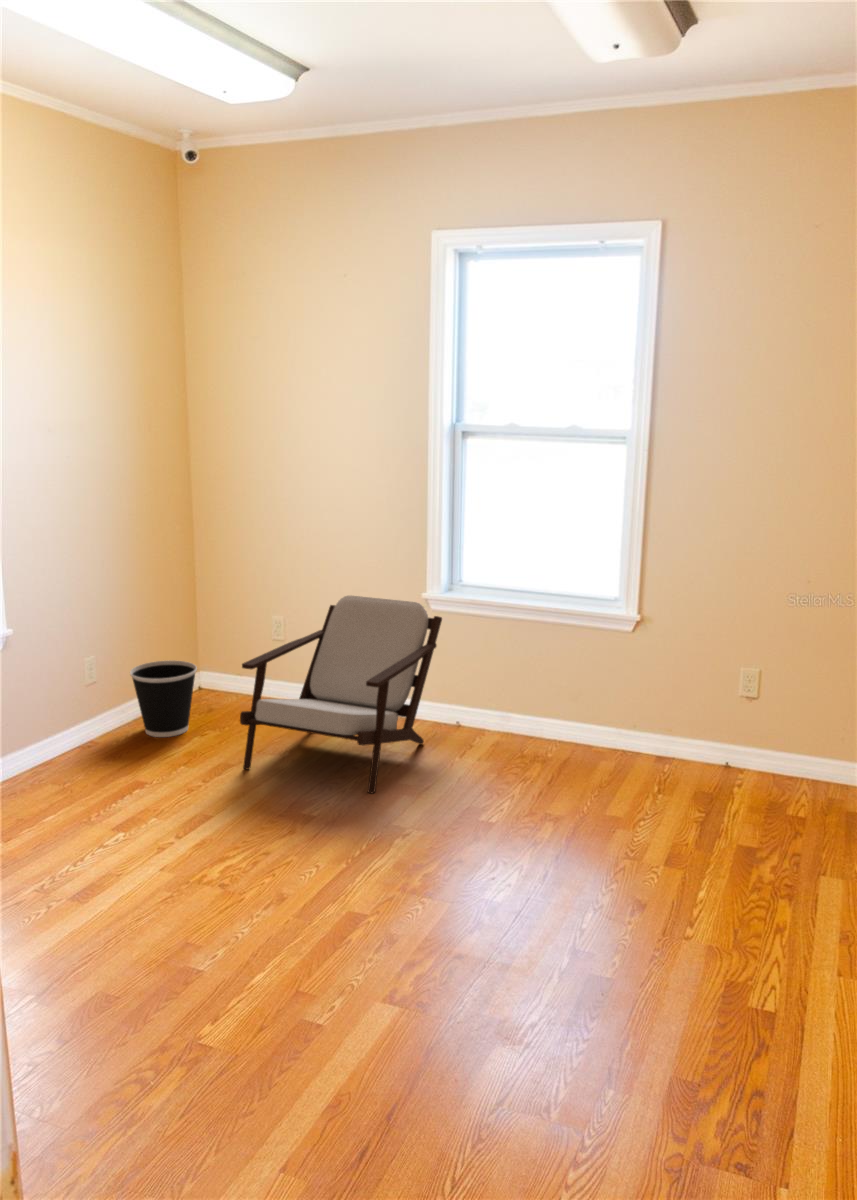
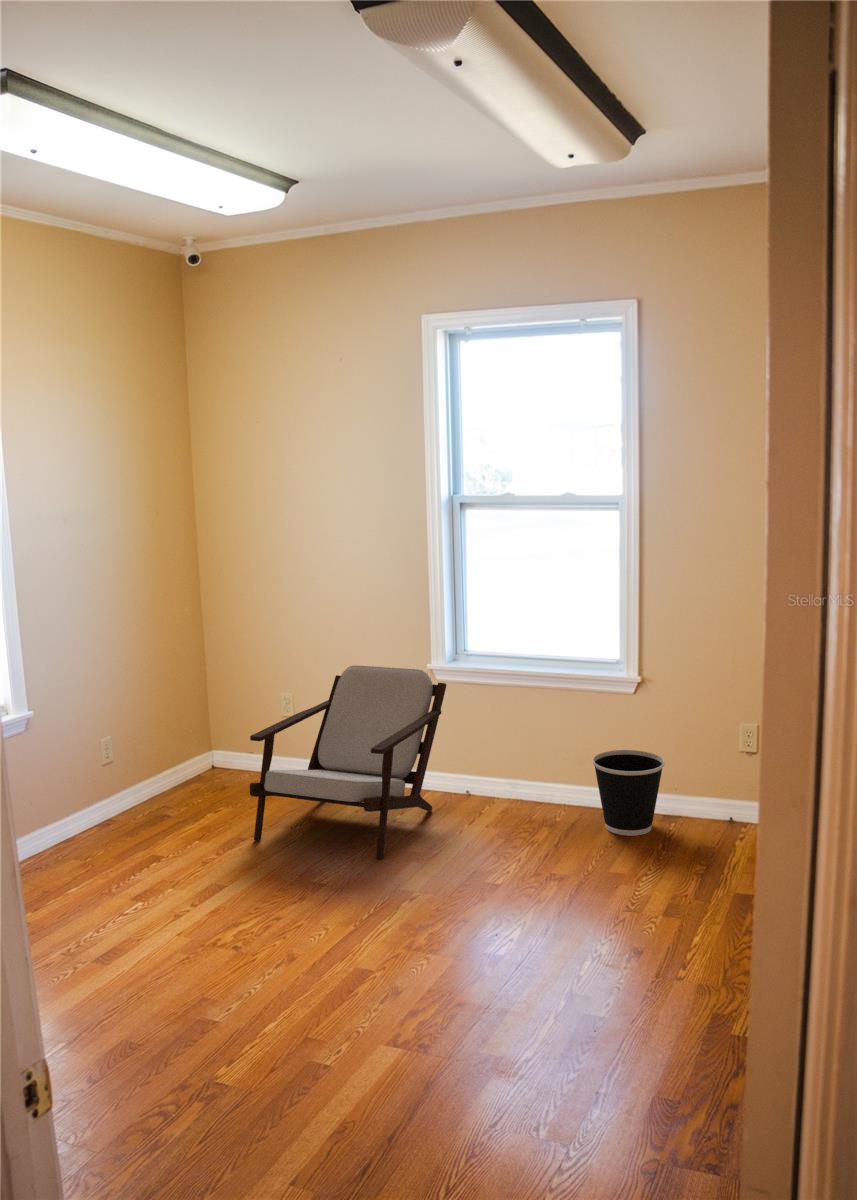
wastebasket: present [130,660,197,737] -> present [593,750,665,836]

